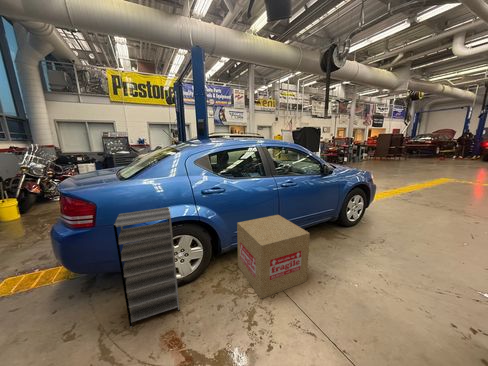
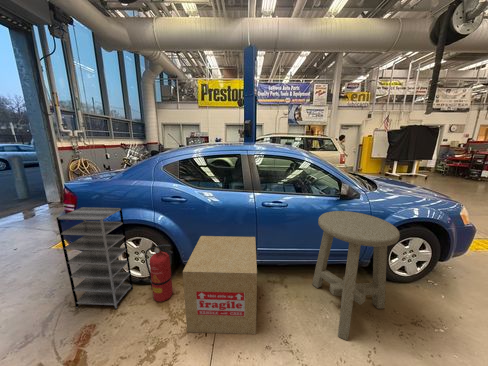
stool: none [312,185,372,265] -> present [312,211,400,340]
fire extinguisher: none [197,234,223,291] -> present [145,244,173,302]

